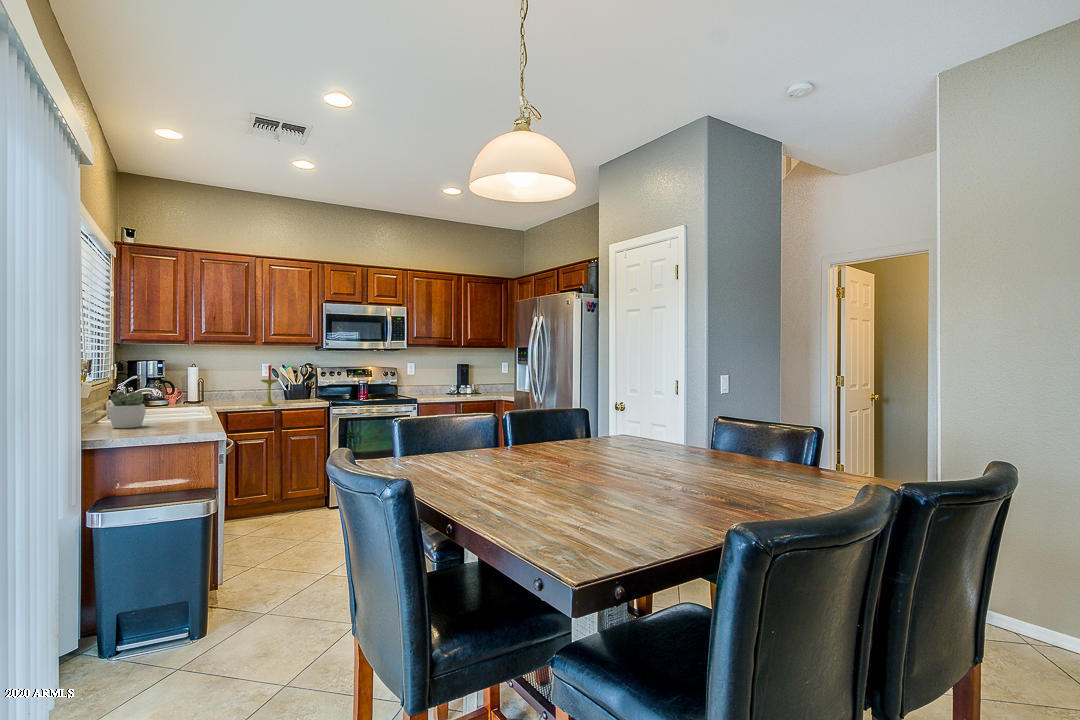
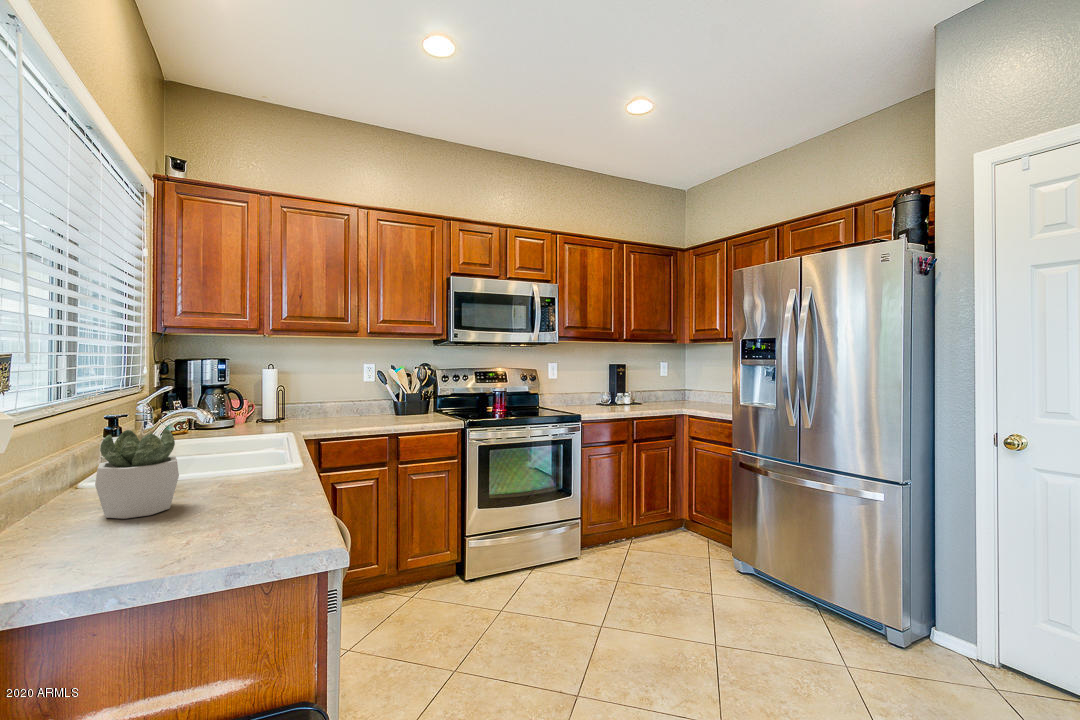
candle: present [261,365,278,406] -> none [370,365,396,430]

